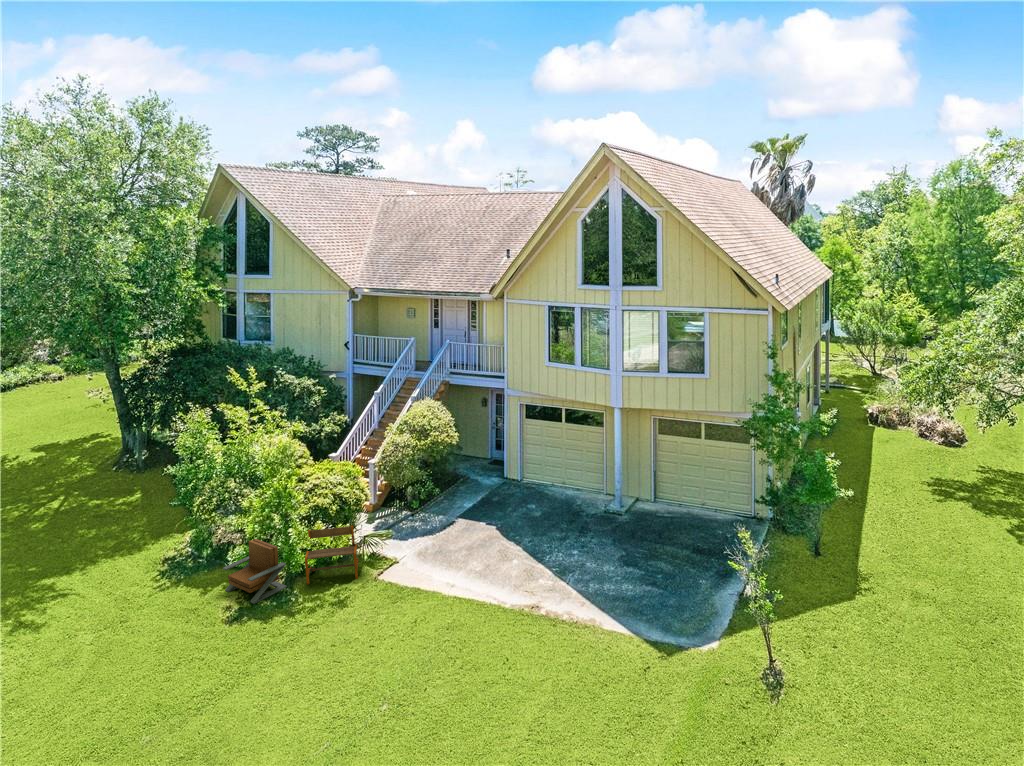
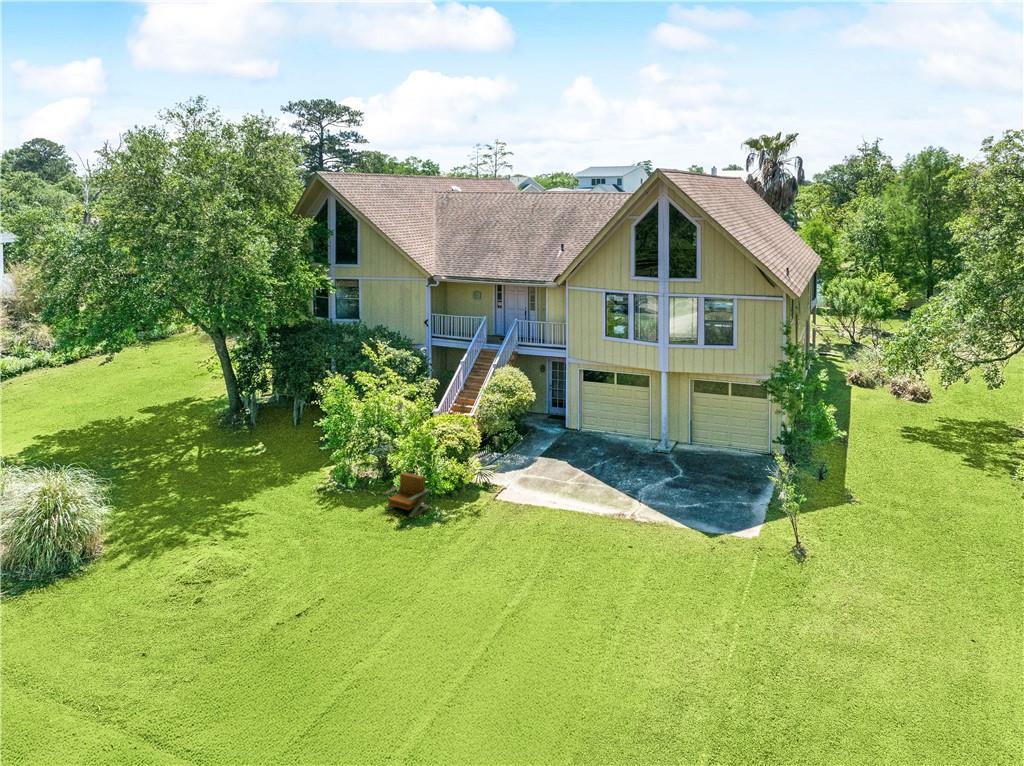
bench: present [305,526,358,584] -> none [442,462,482,505]

